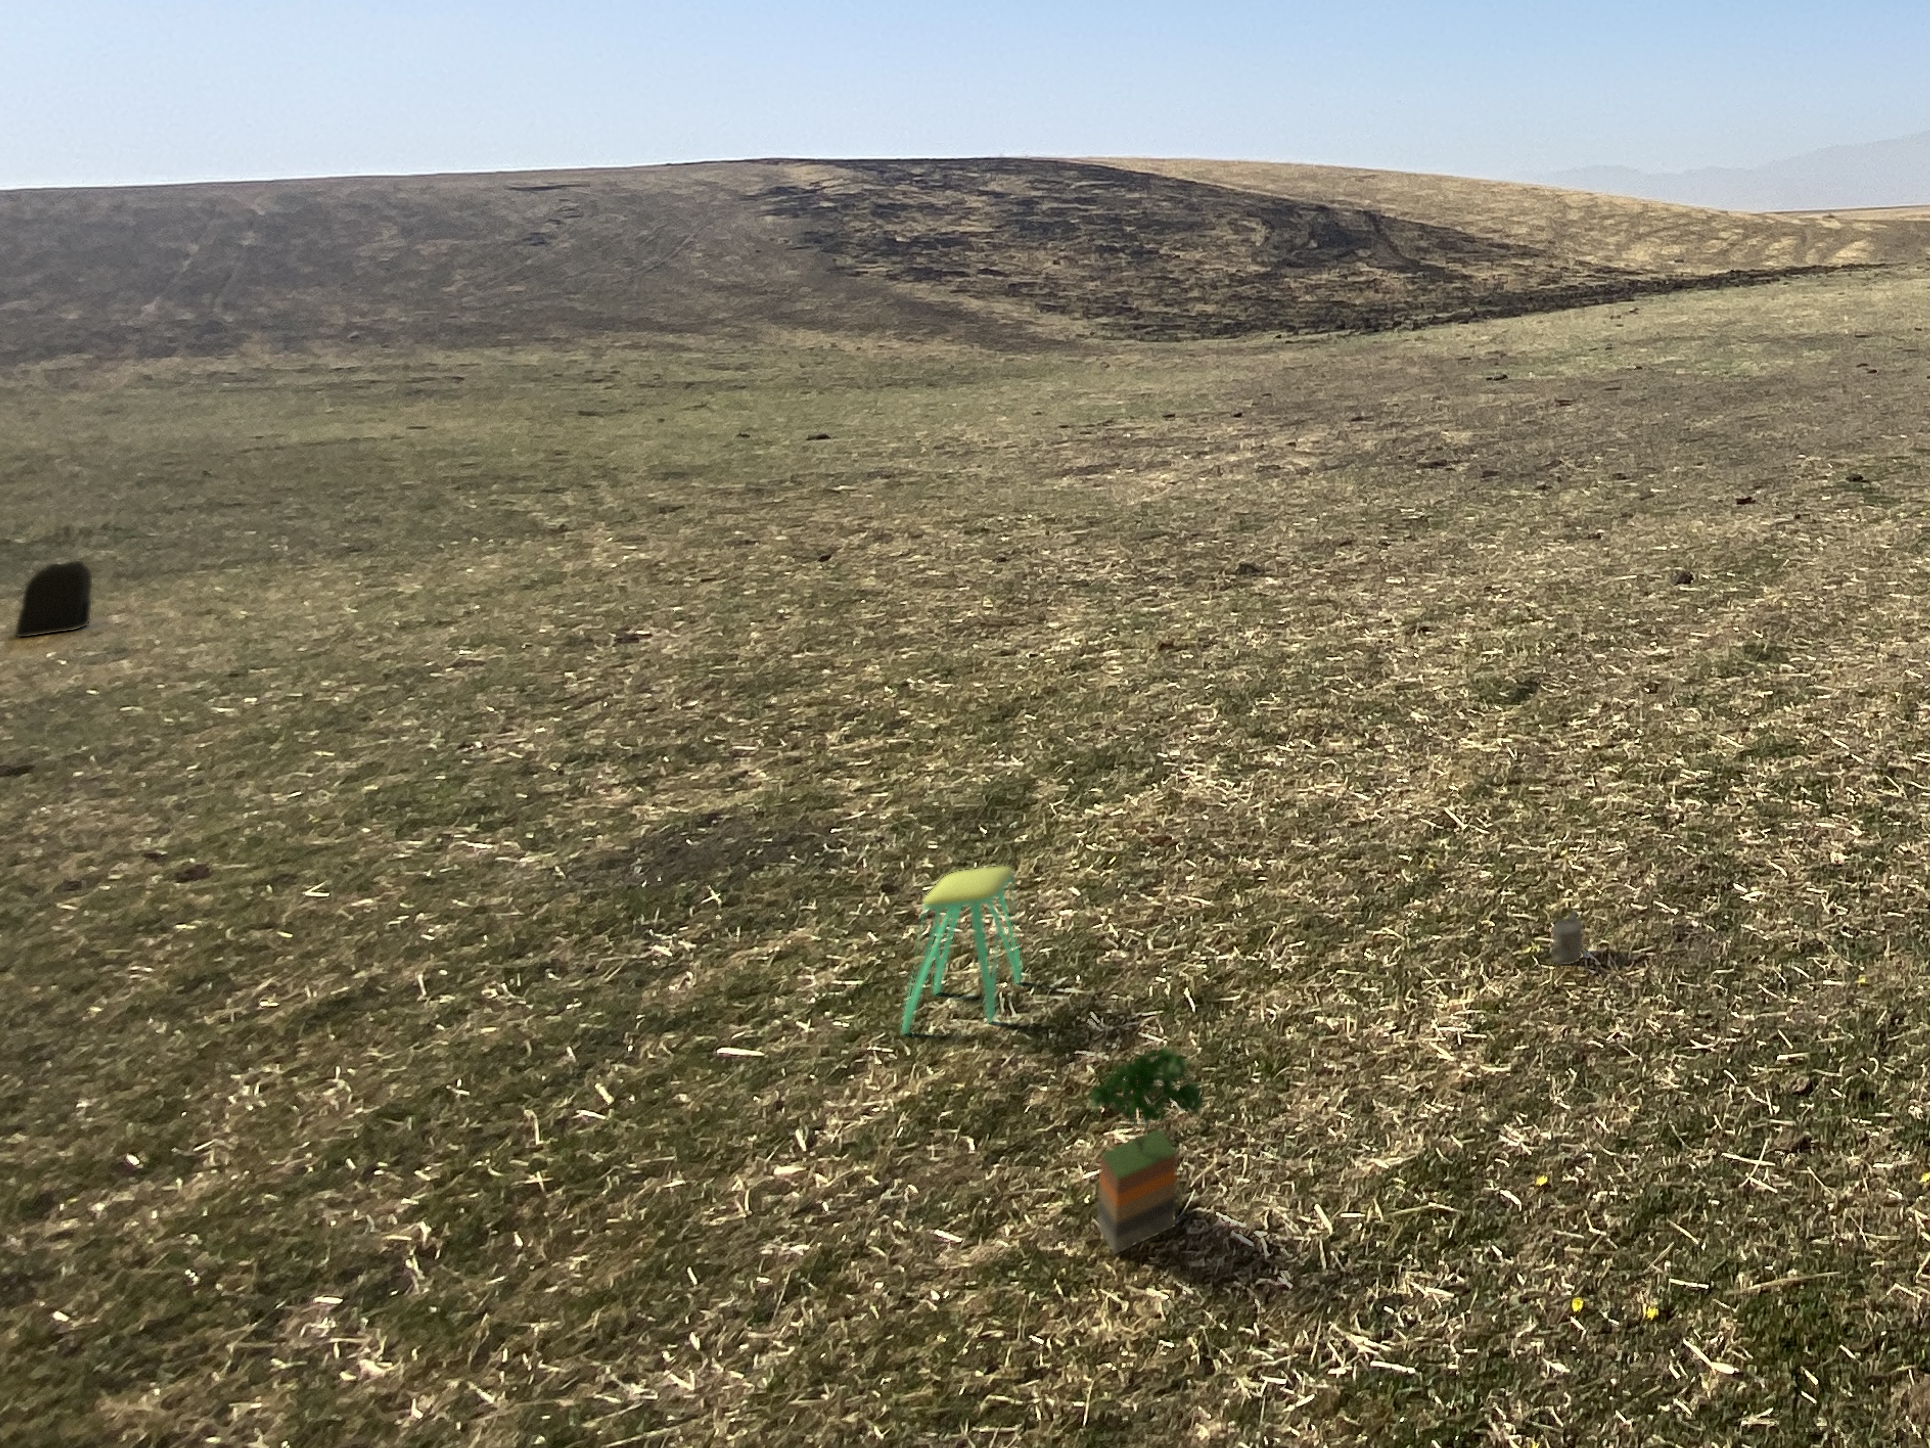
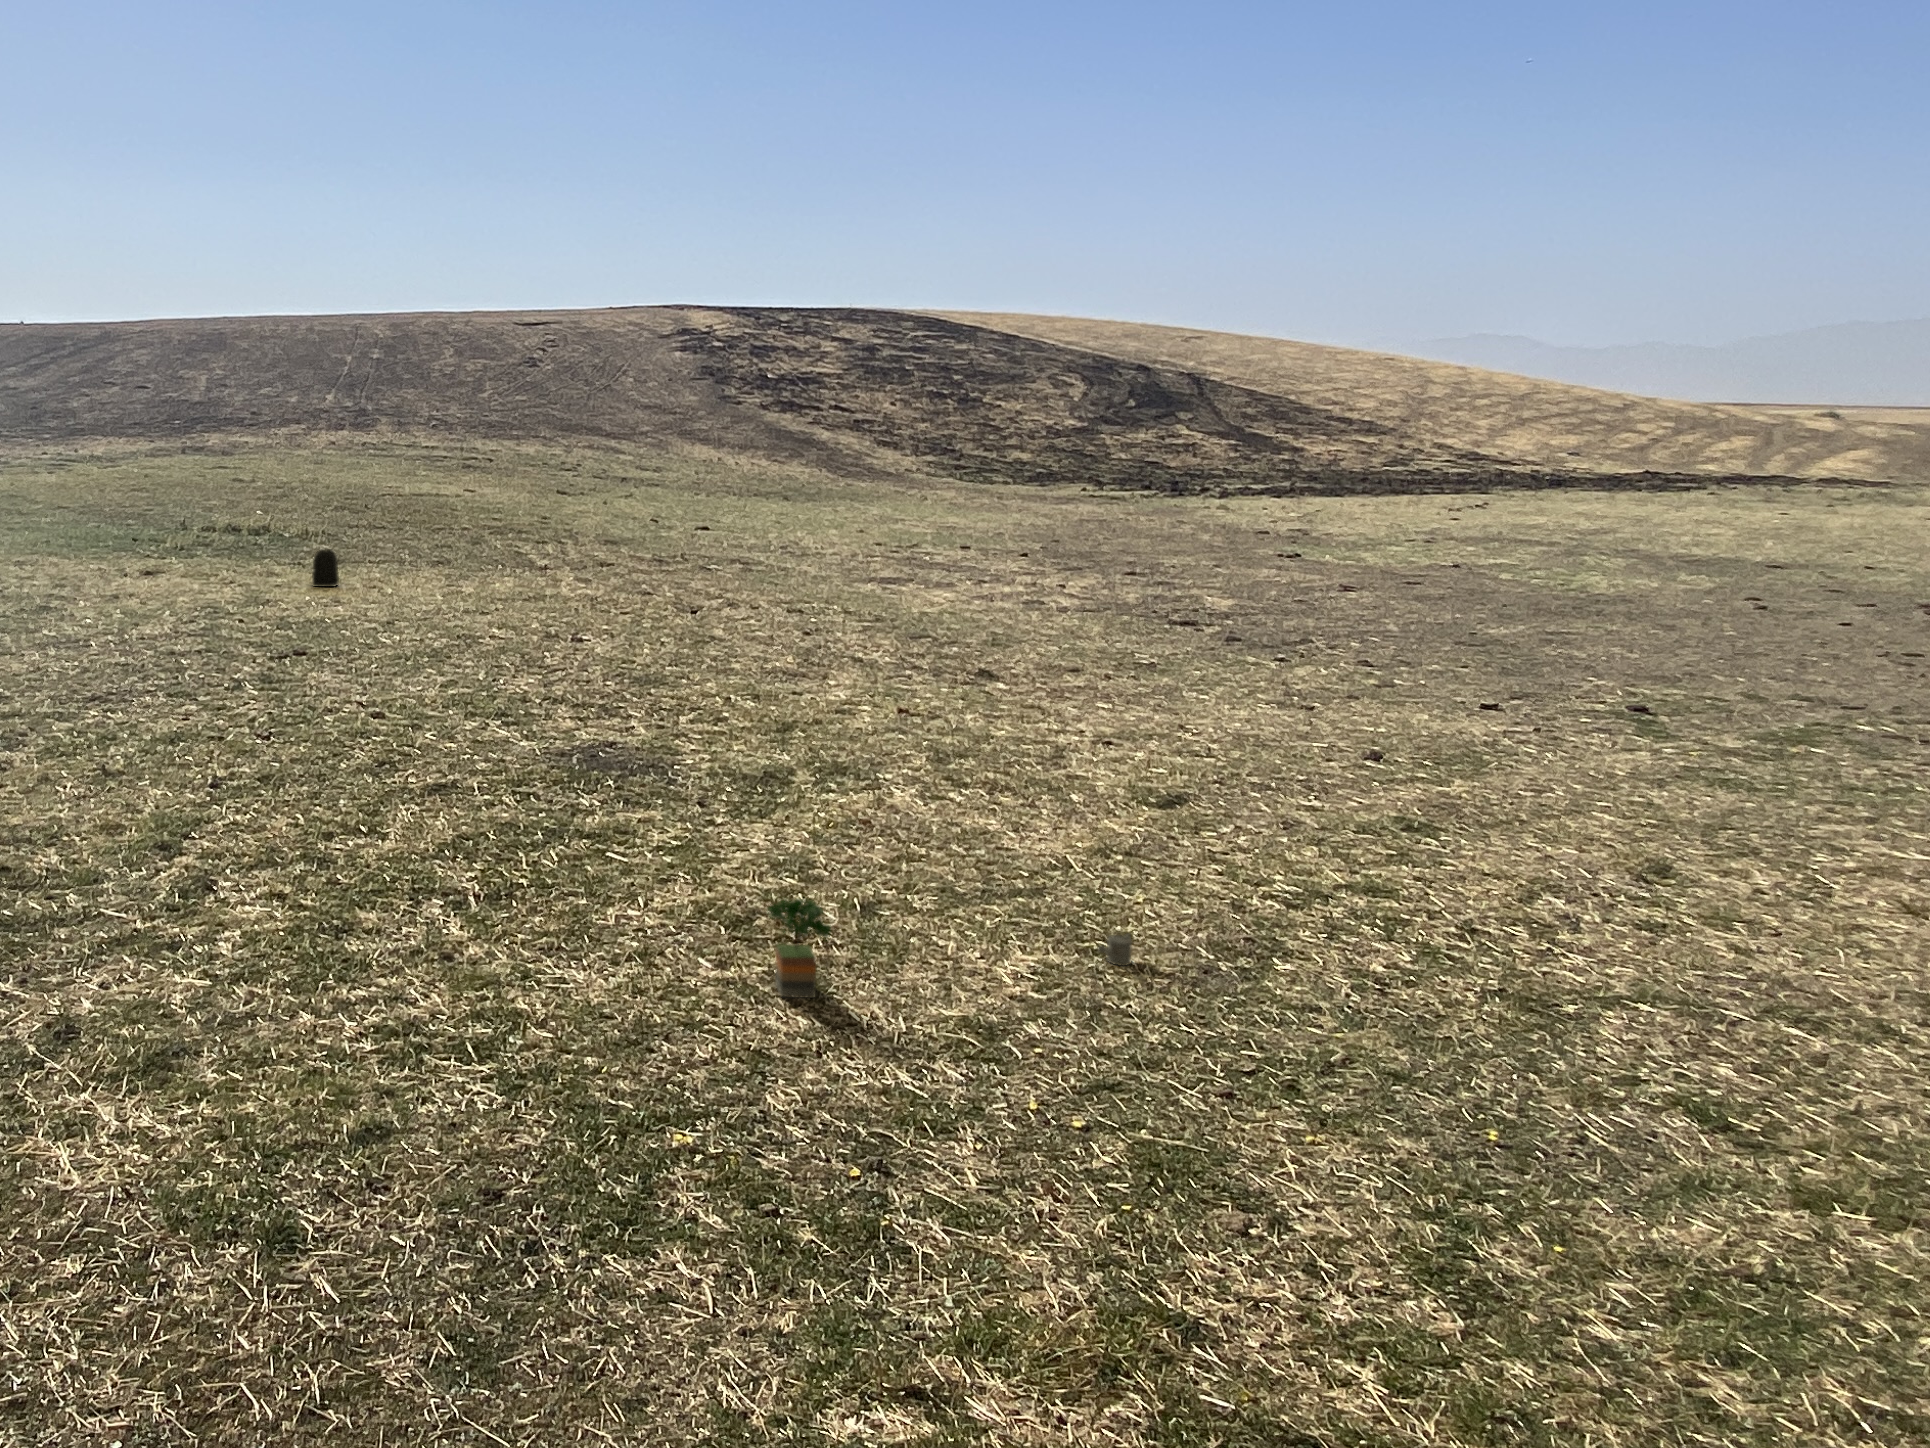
stool: present [902,866,1022,1034] -> none [694,792,761,882]

